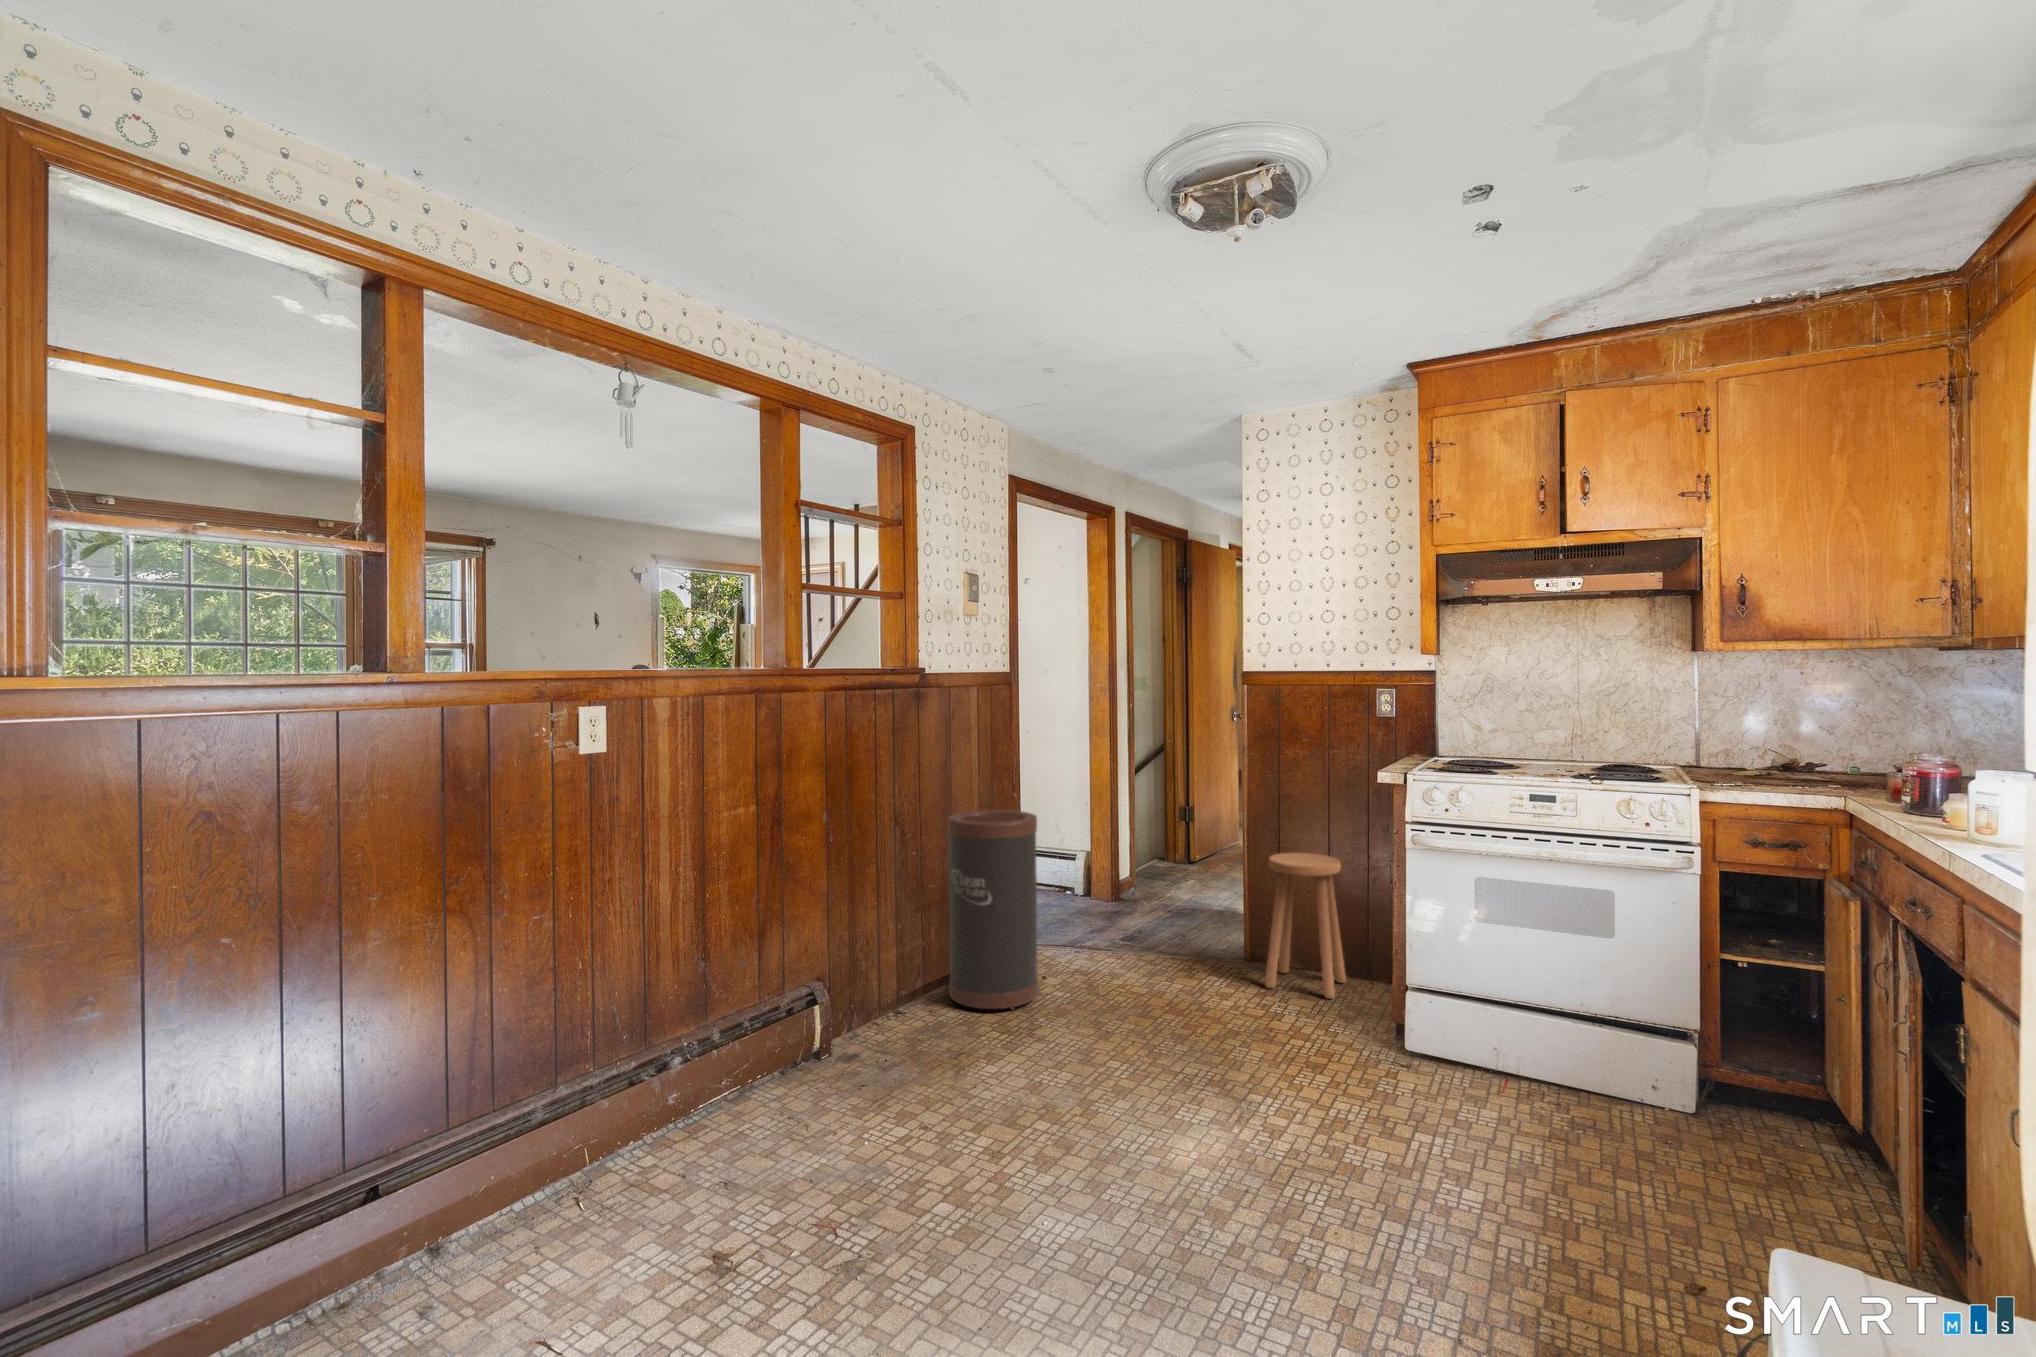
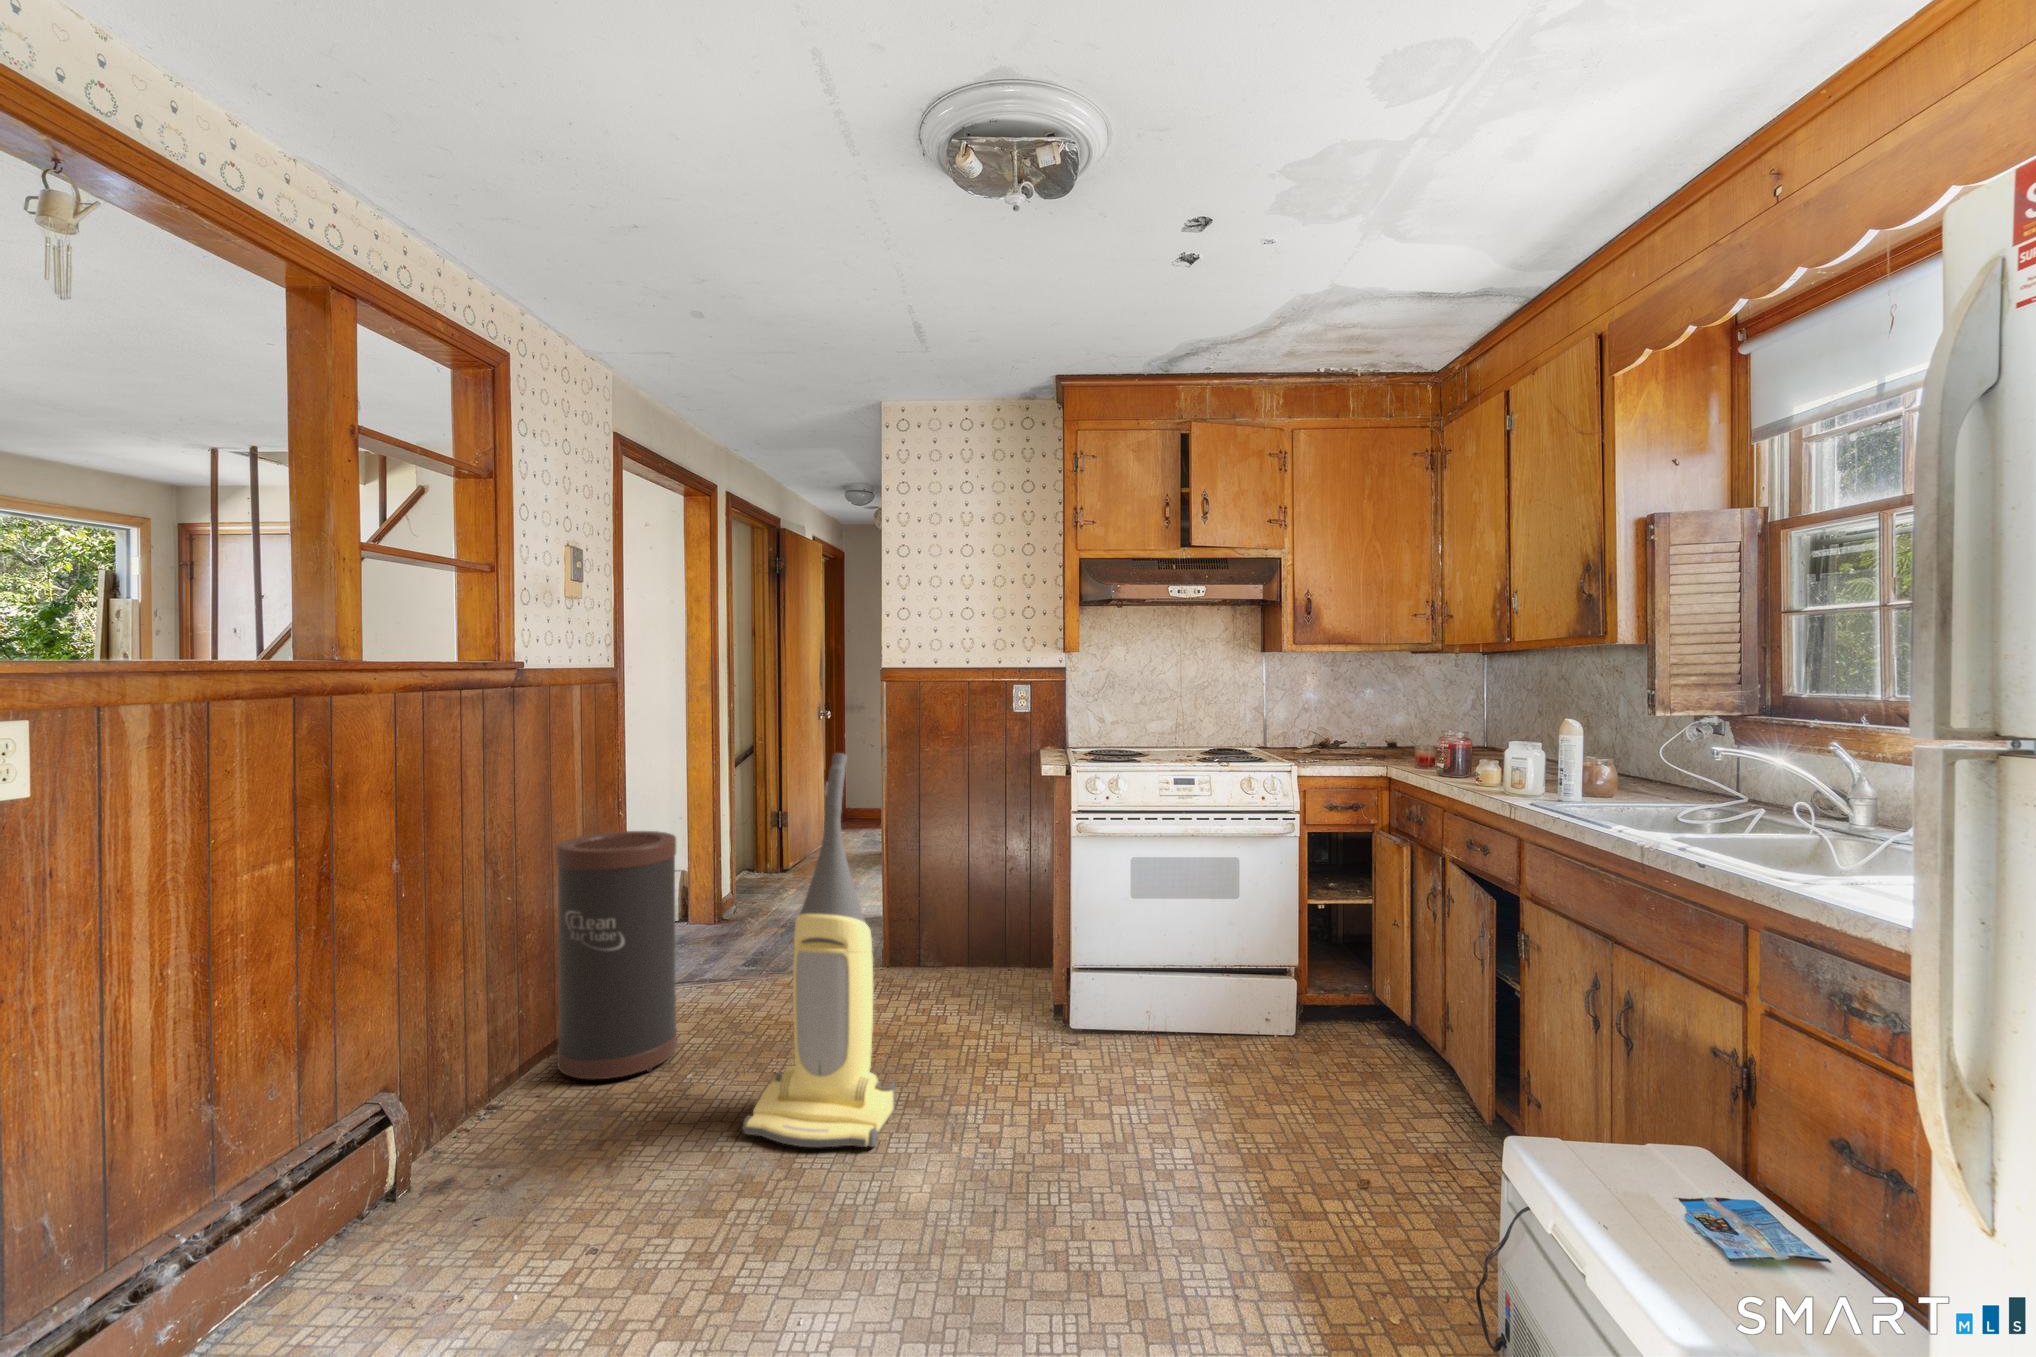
vacuum cleaner: none [1060,751,1193,1110] -> present [743,753,895,1147]
stool: present [1265,853,1346,999] -> none [918,849,990,991]

